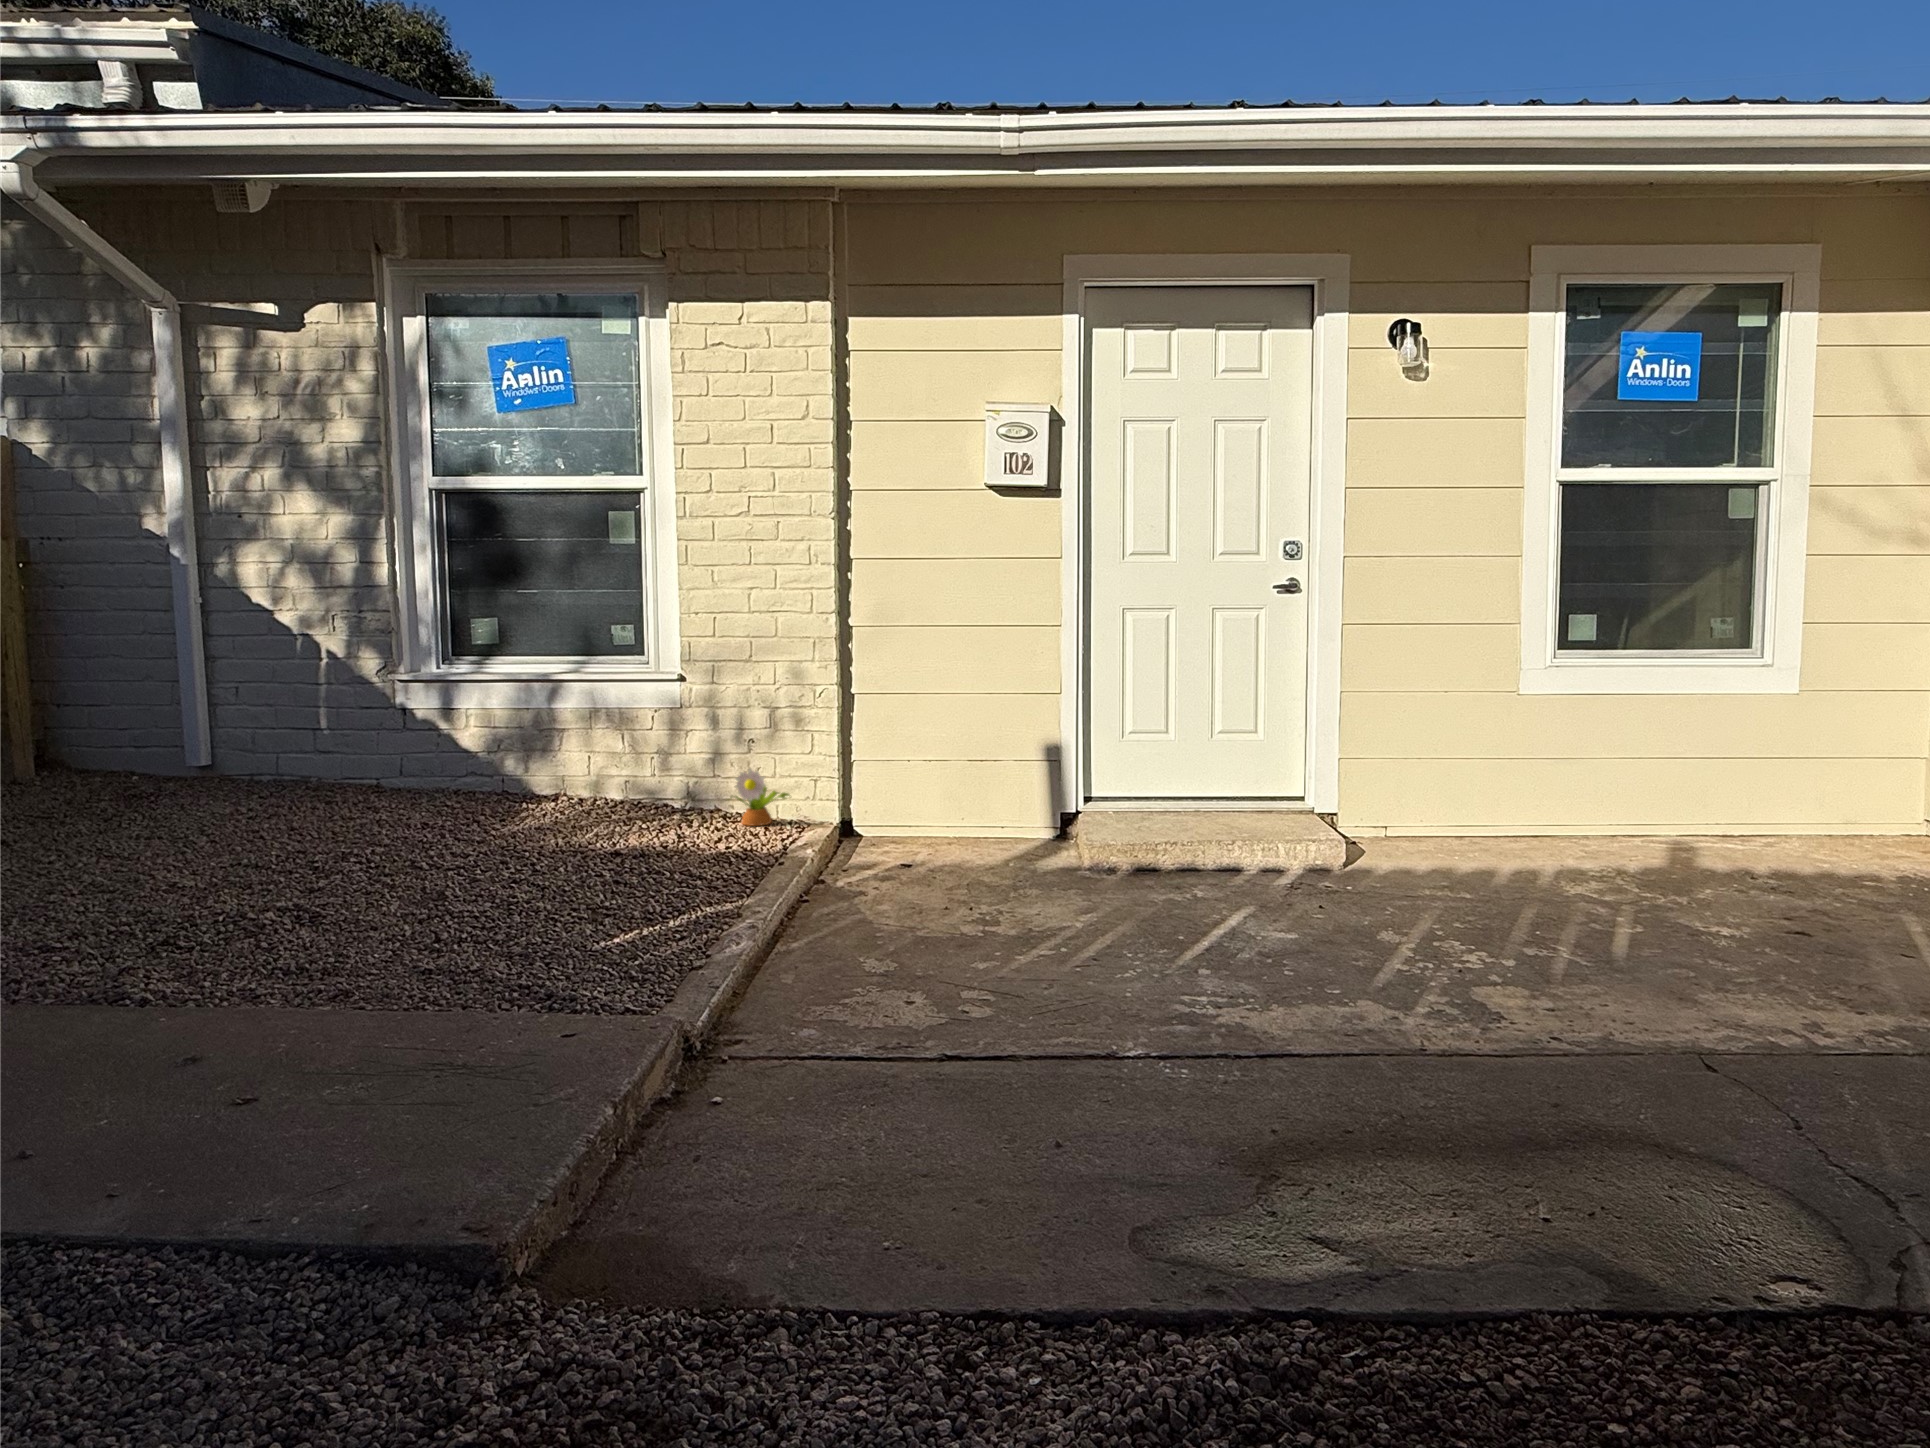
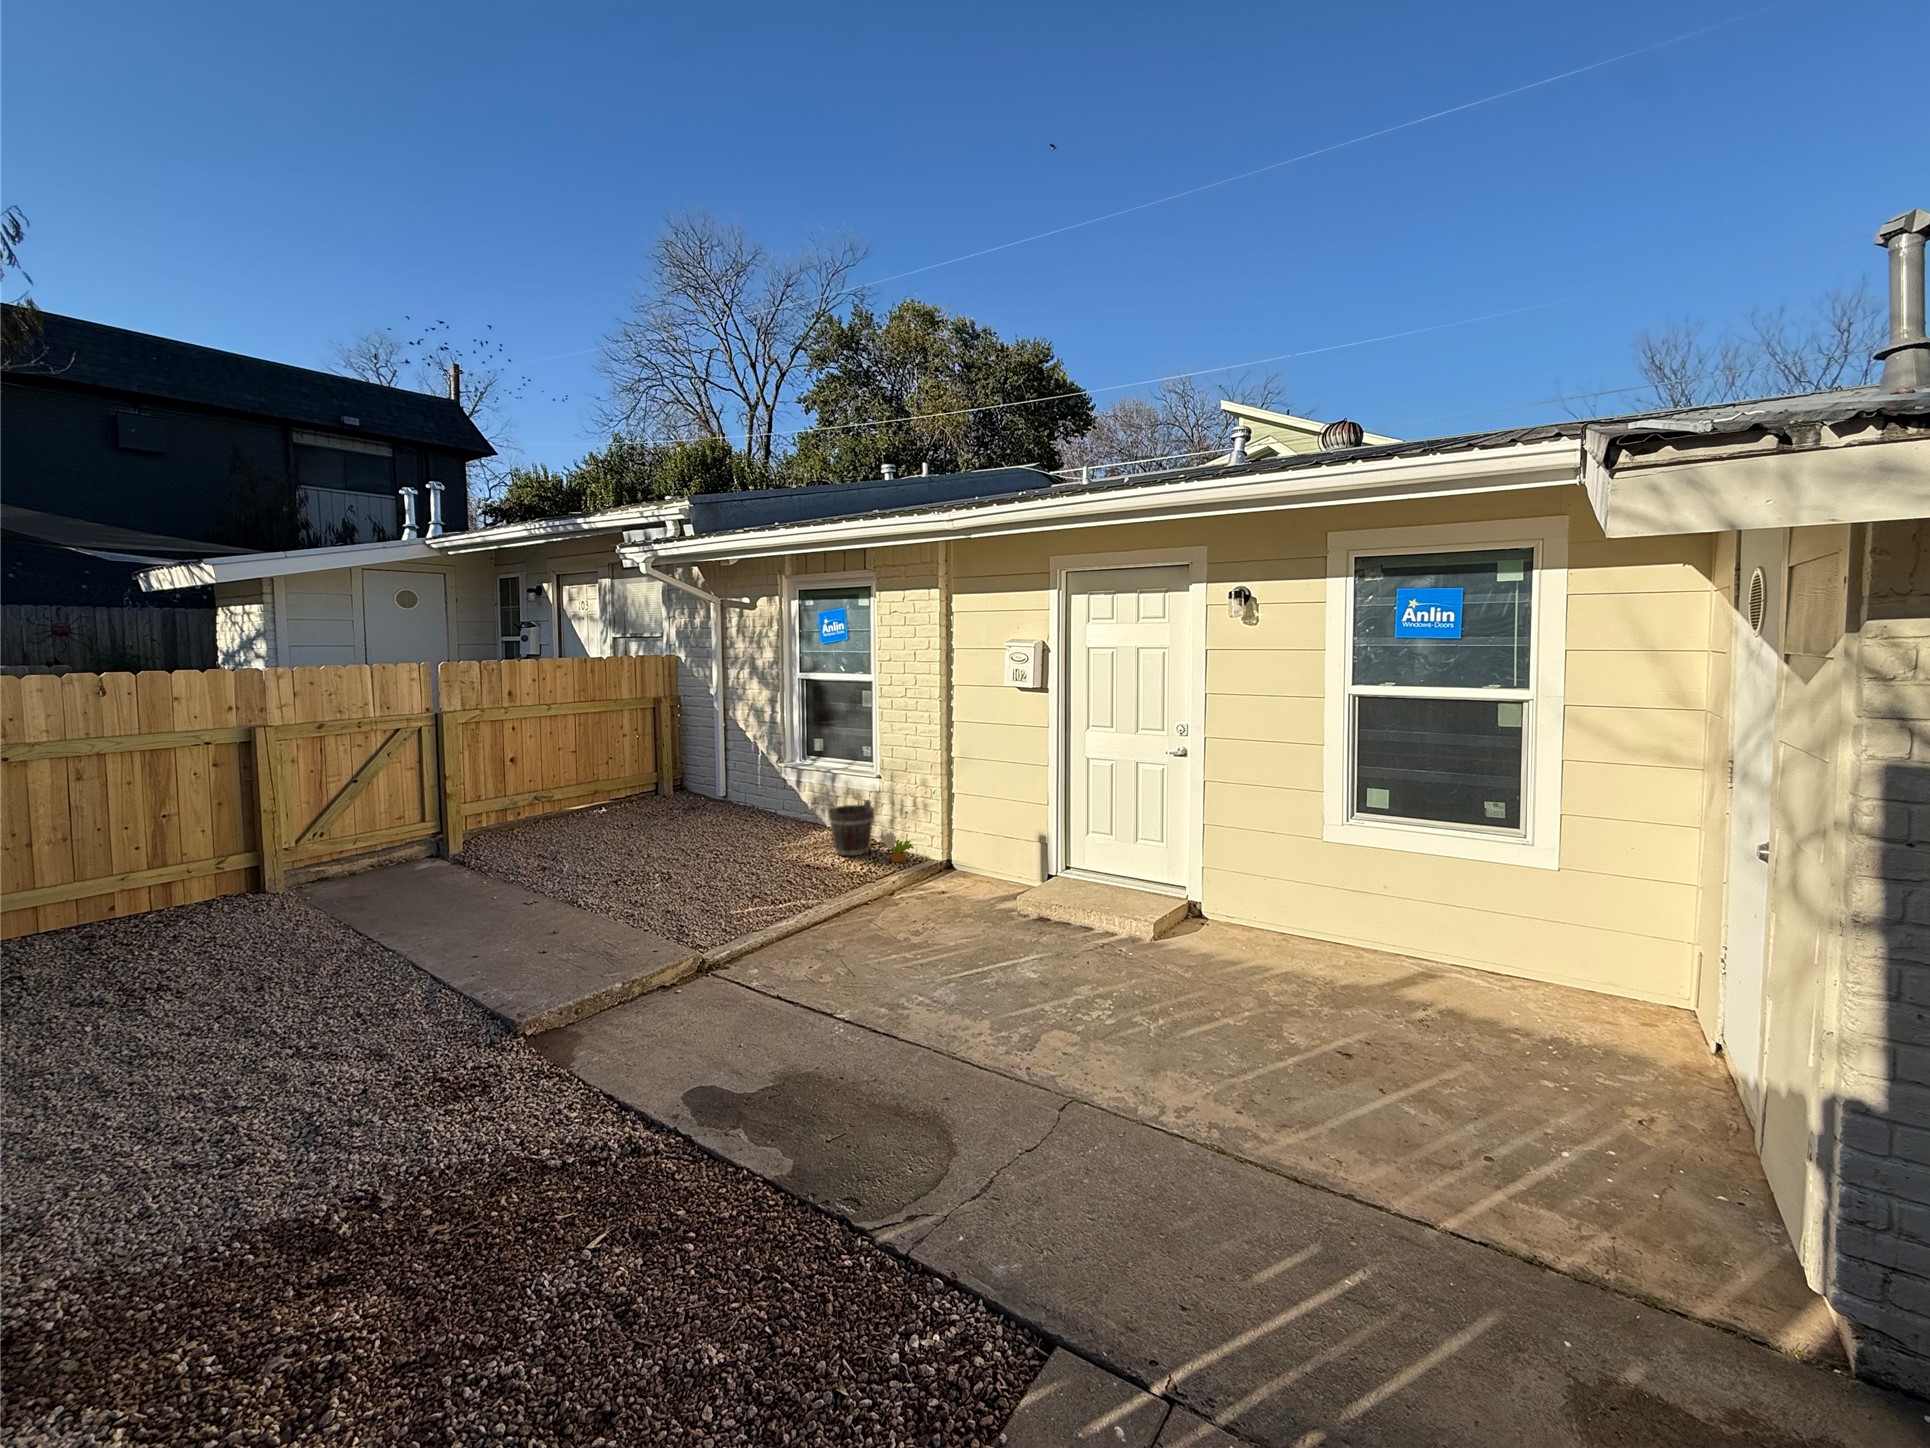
bucket: none [593,722,687,829] -> present [828,800,875,856]

